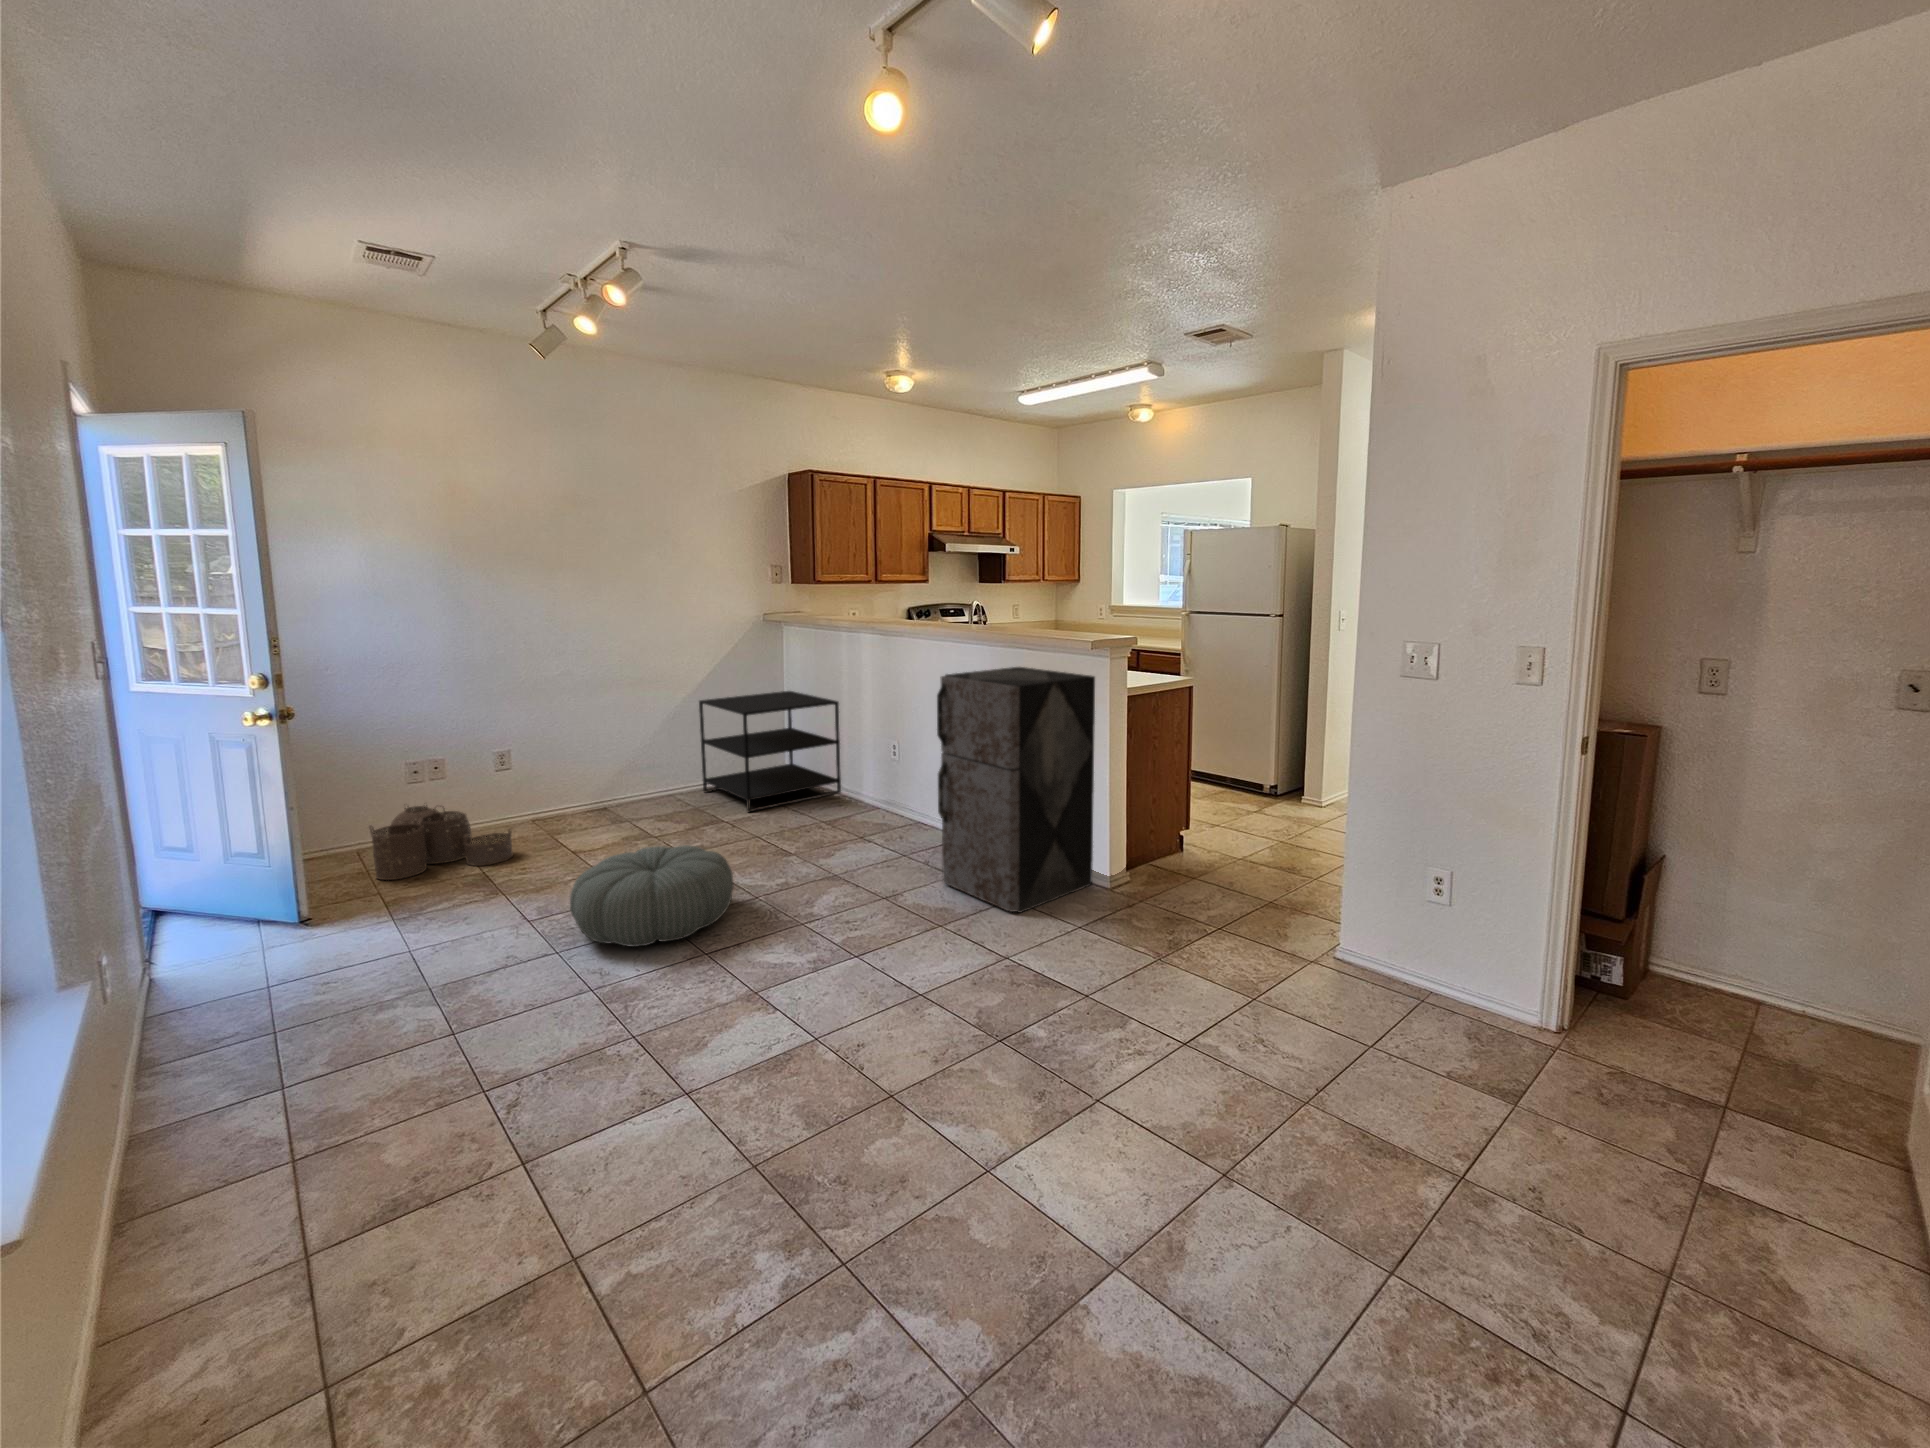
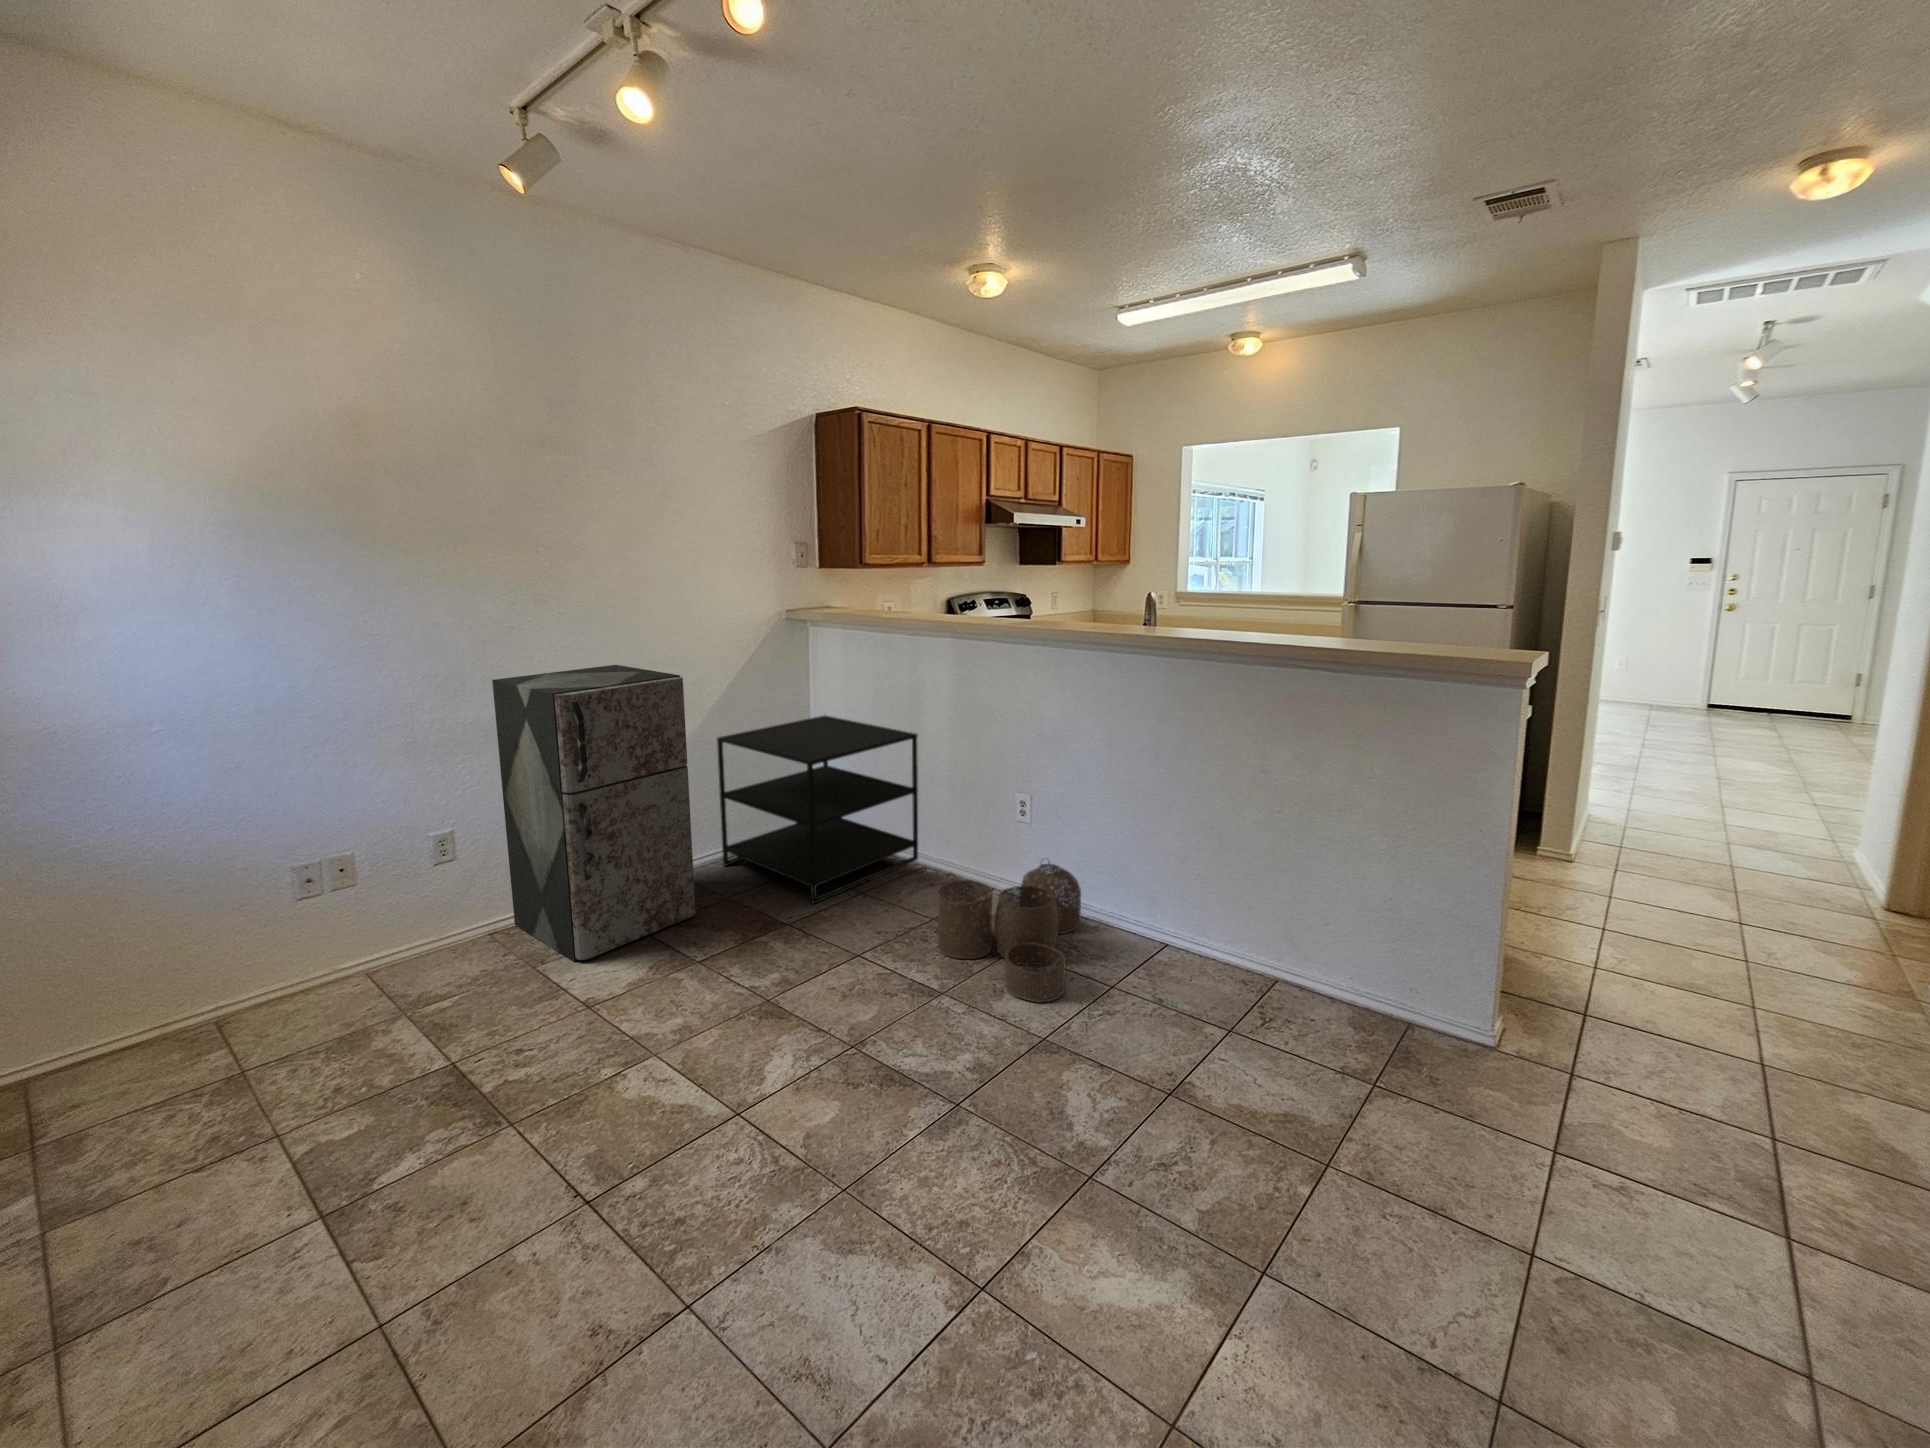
storage cabinet: present [937,667,1095,912] -> present [492,665,696,962]
woven basket: present [369,805,513,880] -> present [937,863,1081,1002]
pouf: present [570,845,734,947] -> none [685,1034,967,1294]

